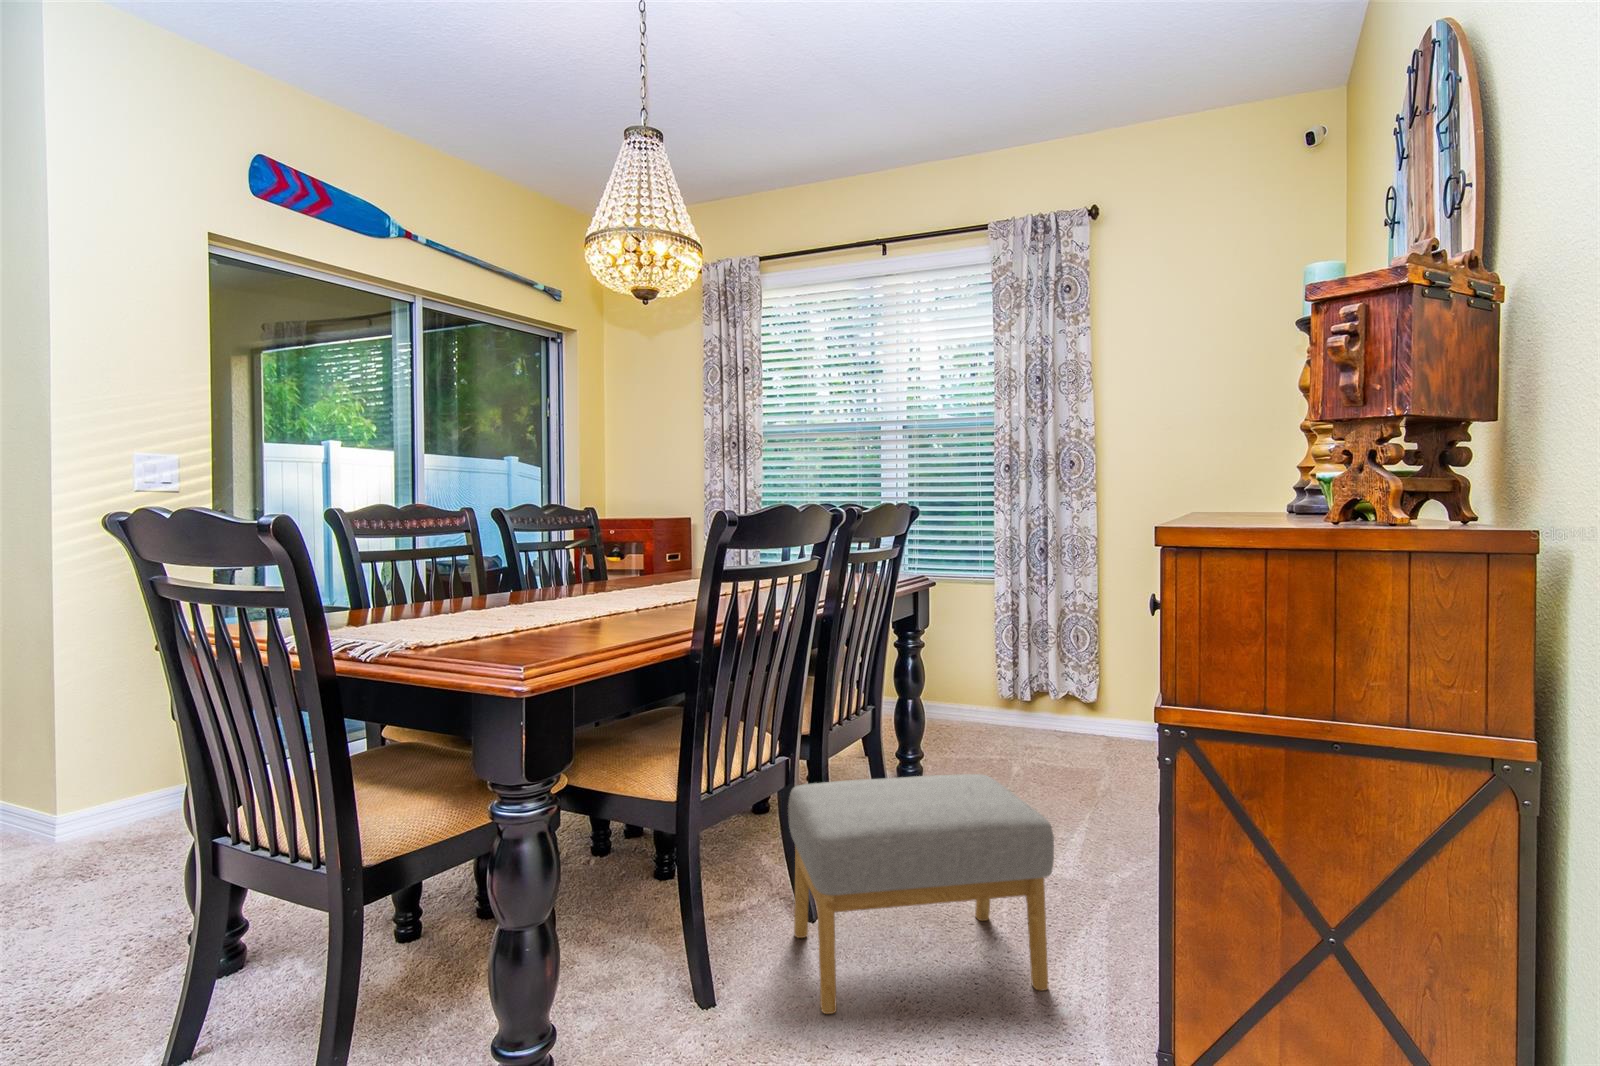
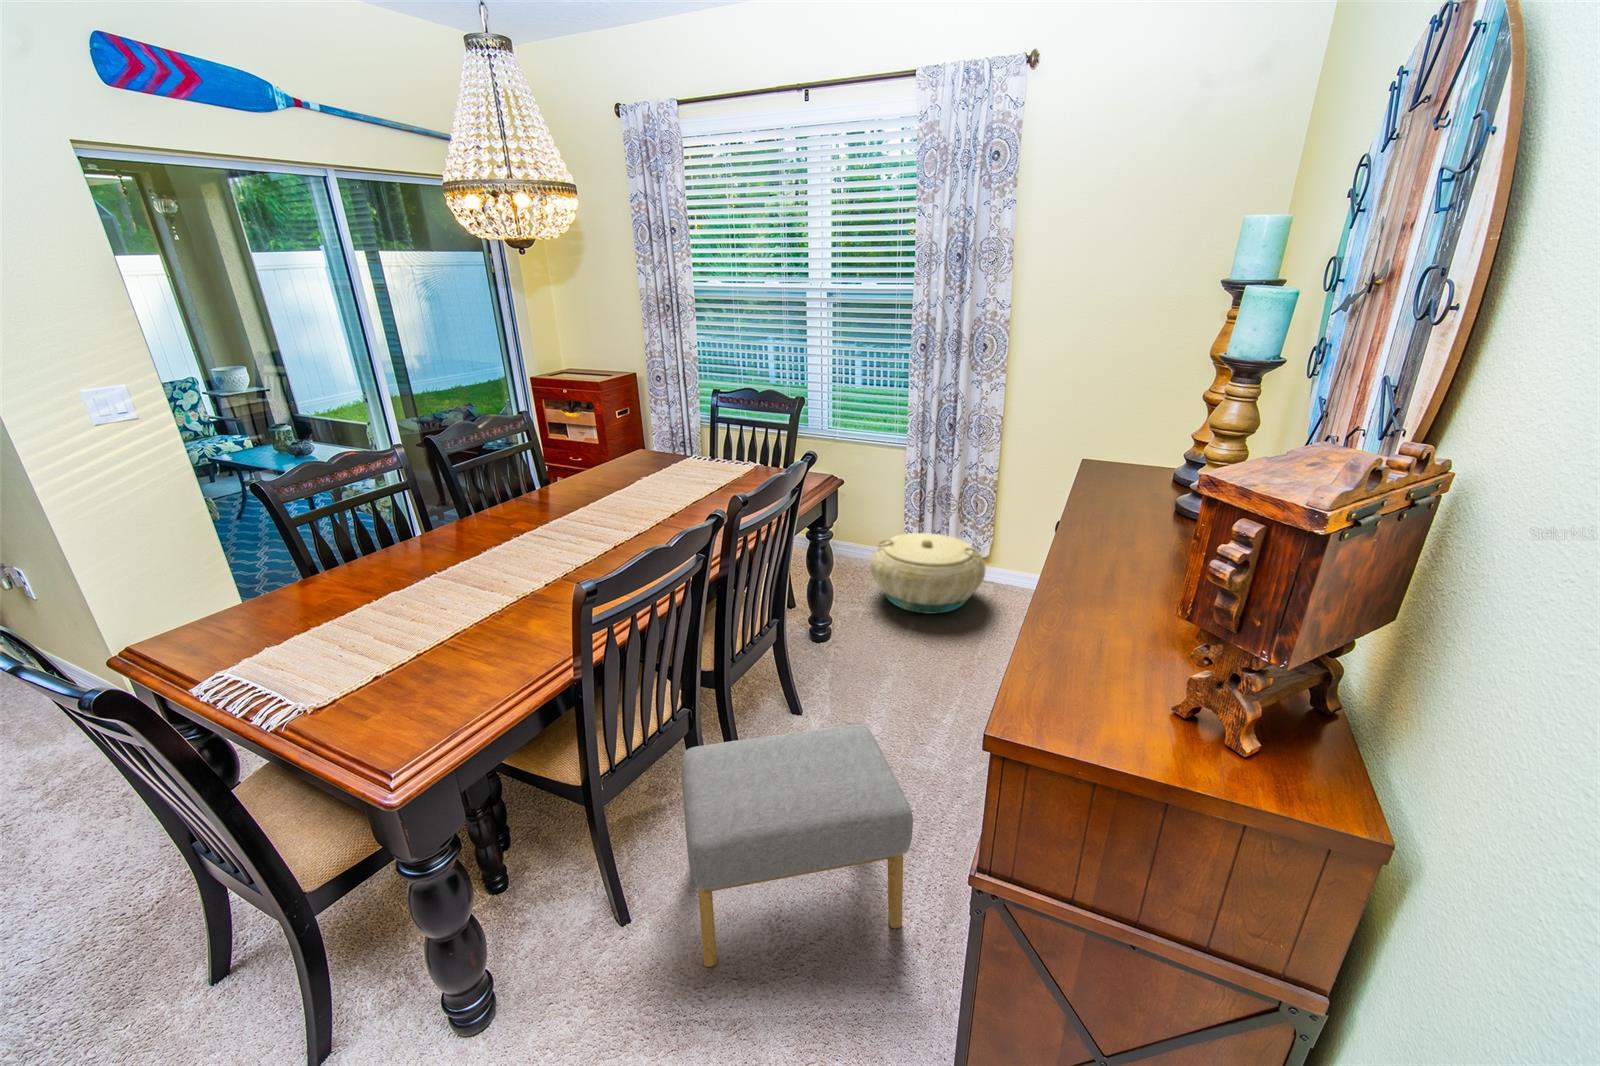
basket: none [960,674,1095,757] -> present [870,533,986,614]

